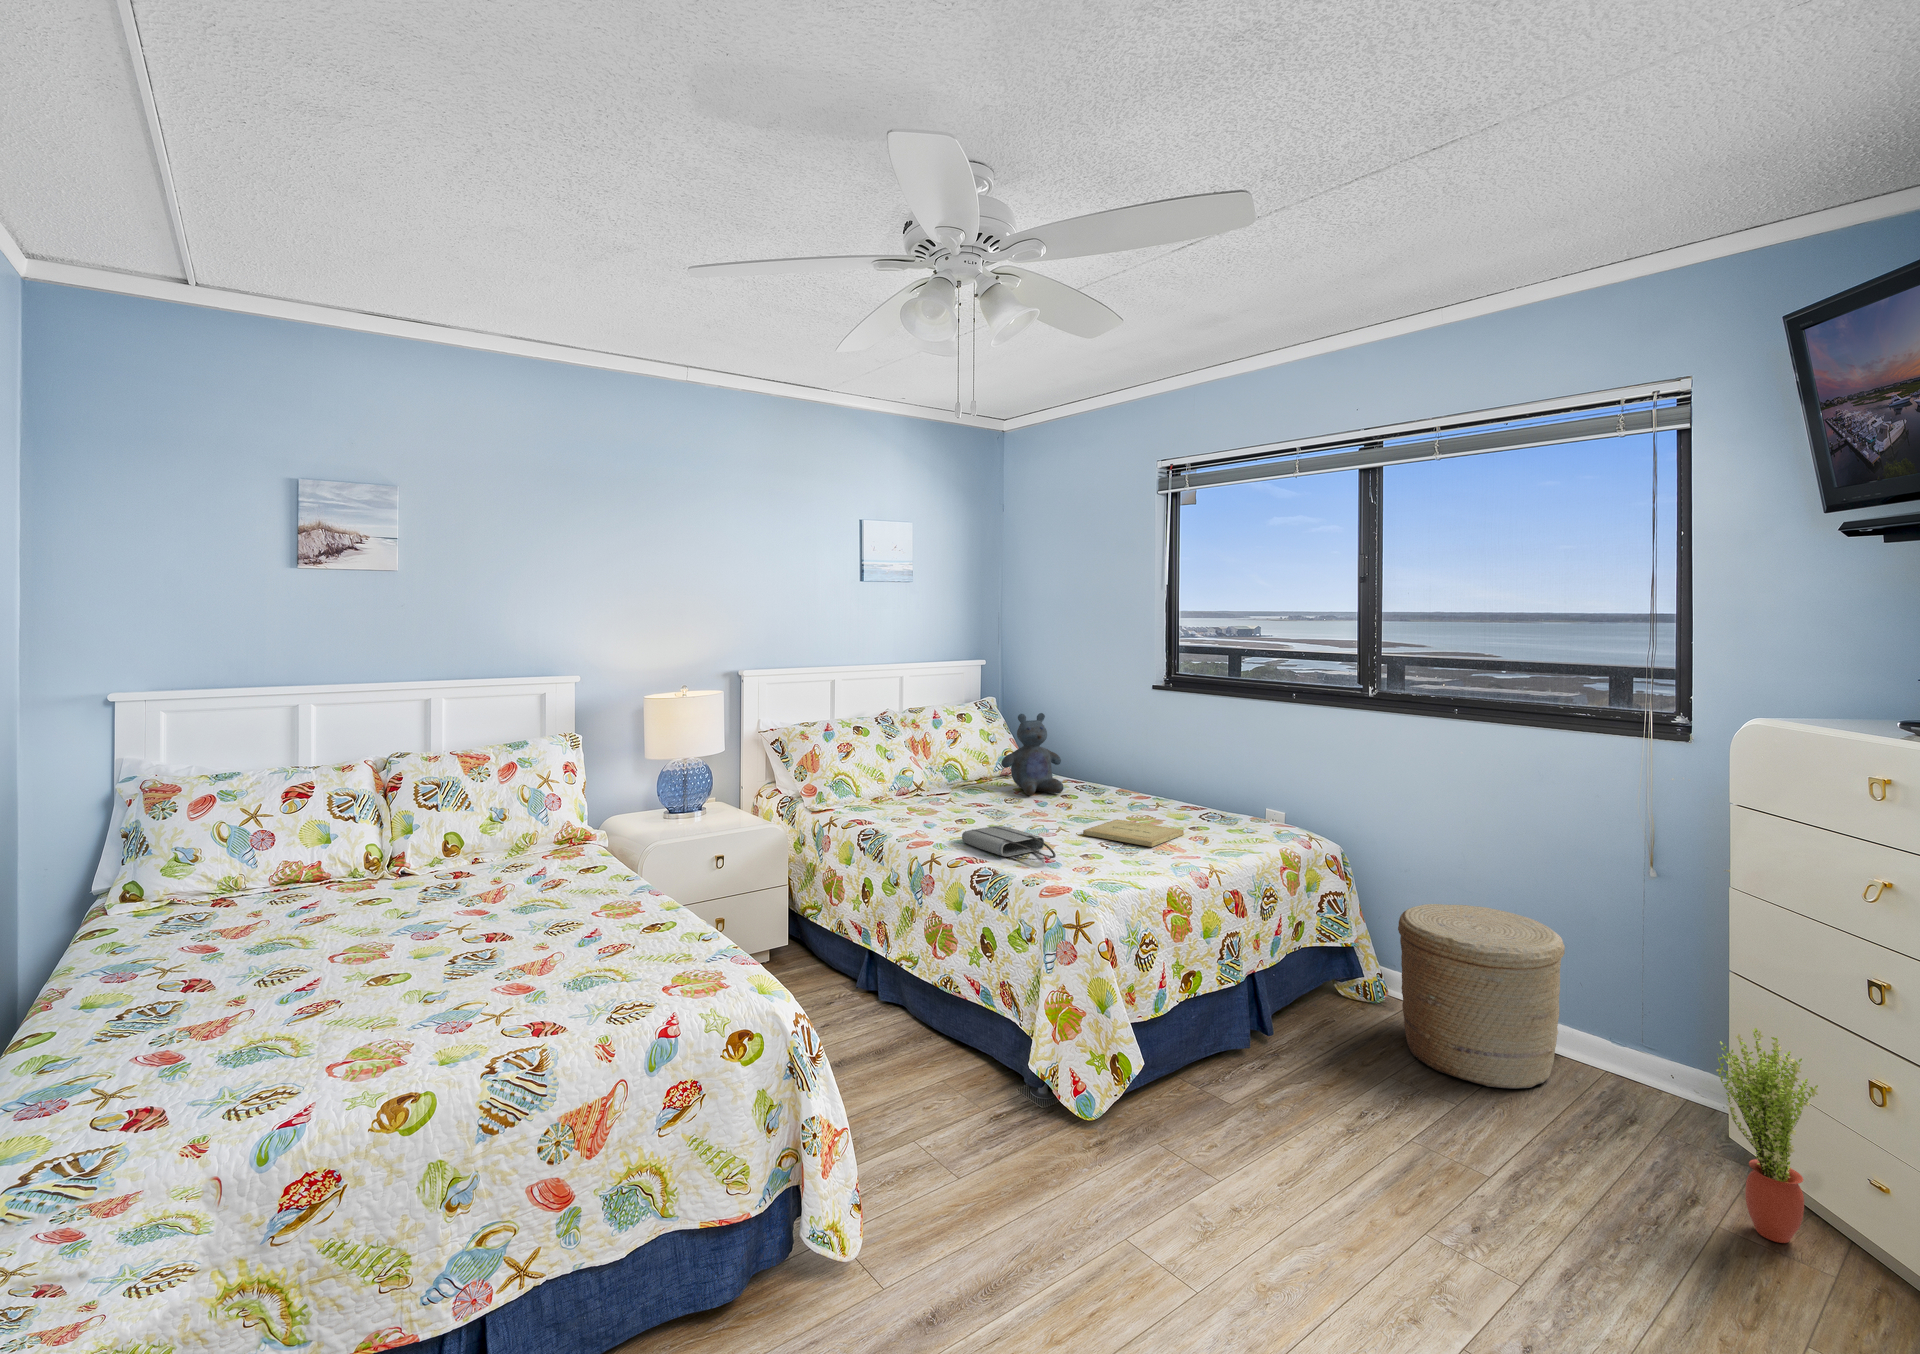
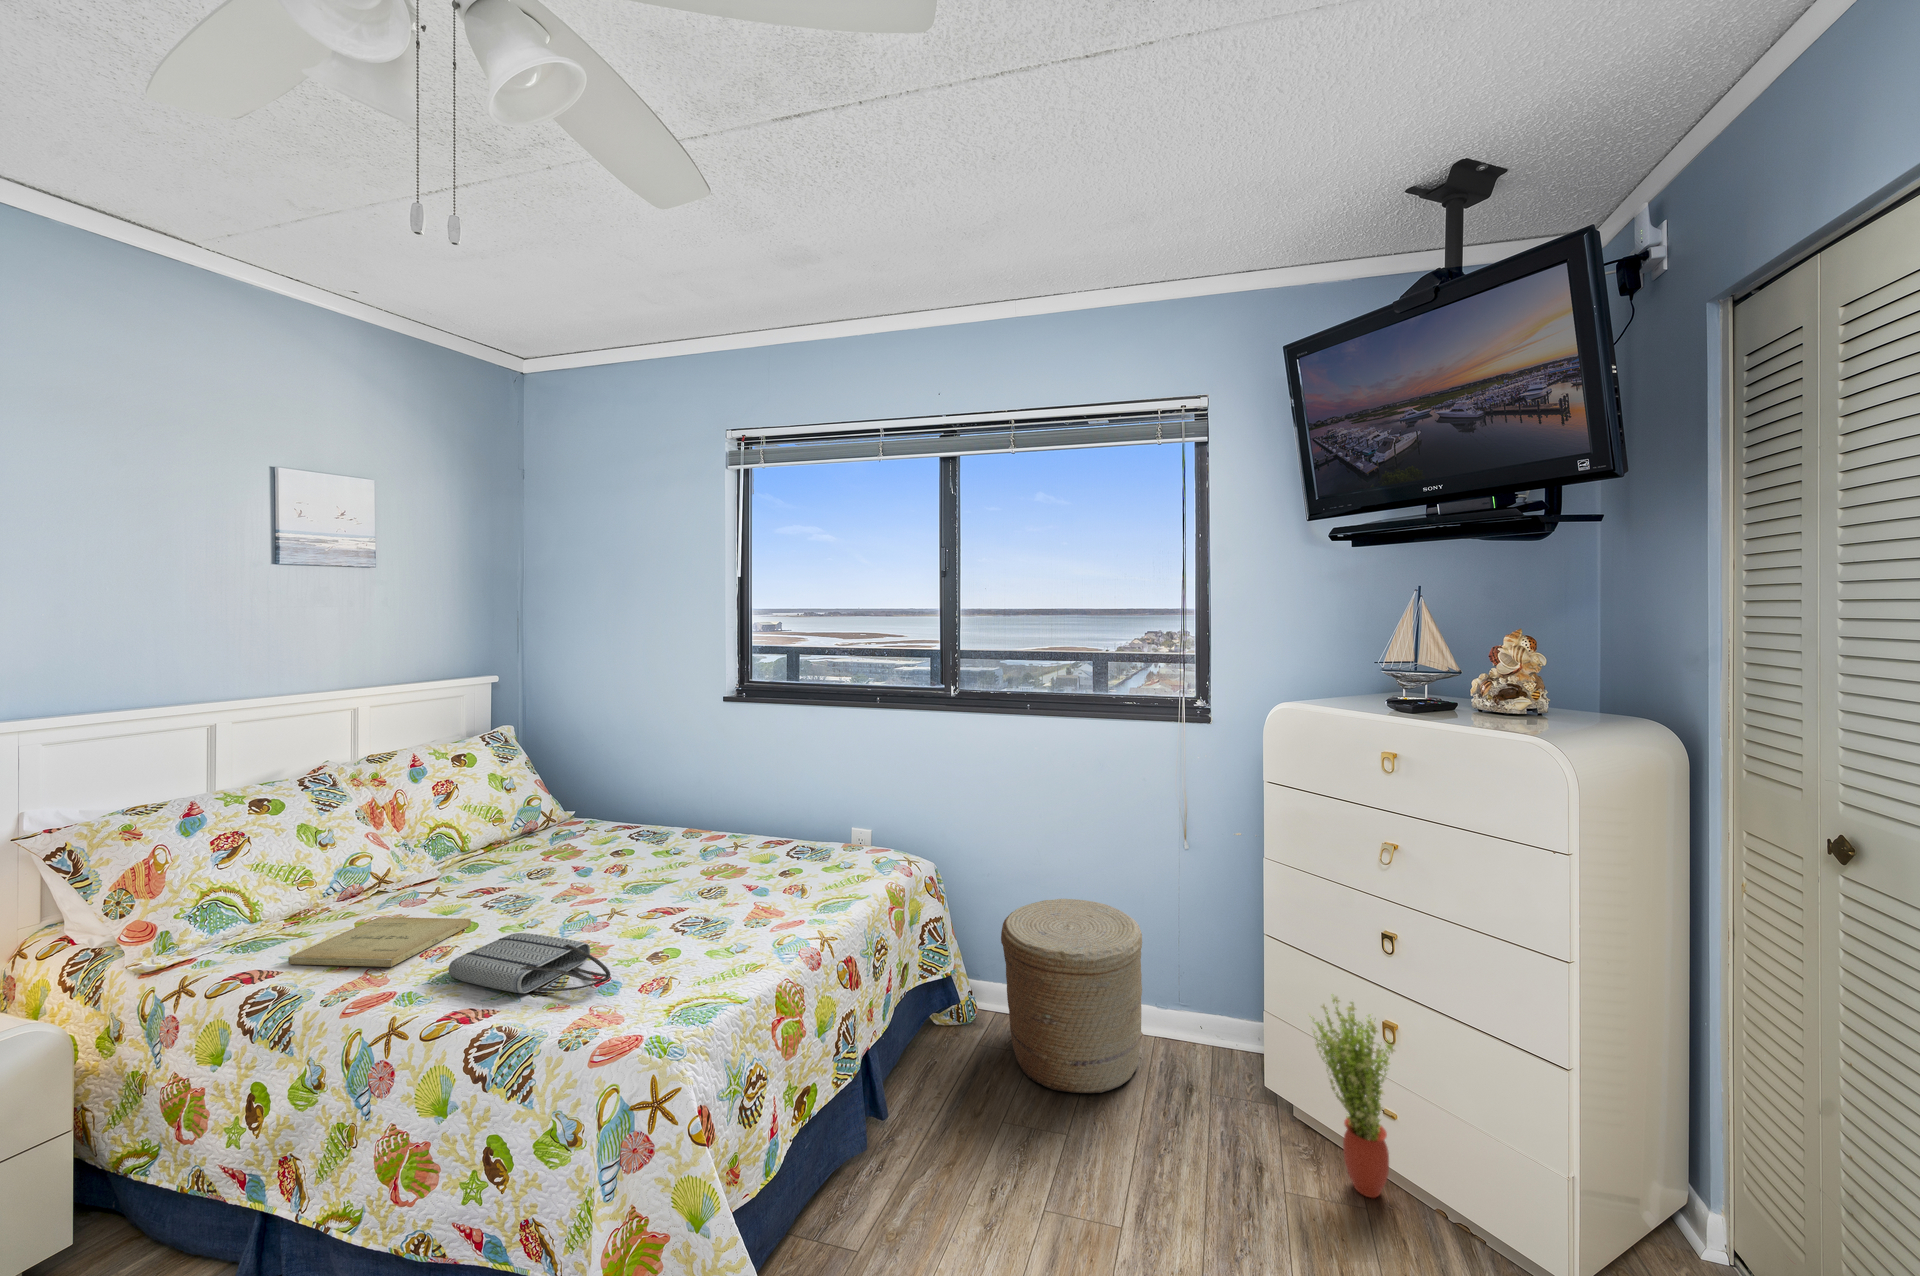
stuffed bear: present [1001,713,1063,795] -> none [520,751,610,860]
book: present [1083,819,1184,847] -> present [288,917,471,967]

